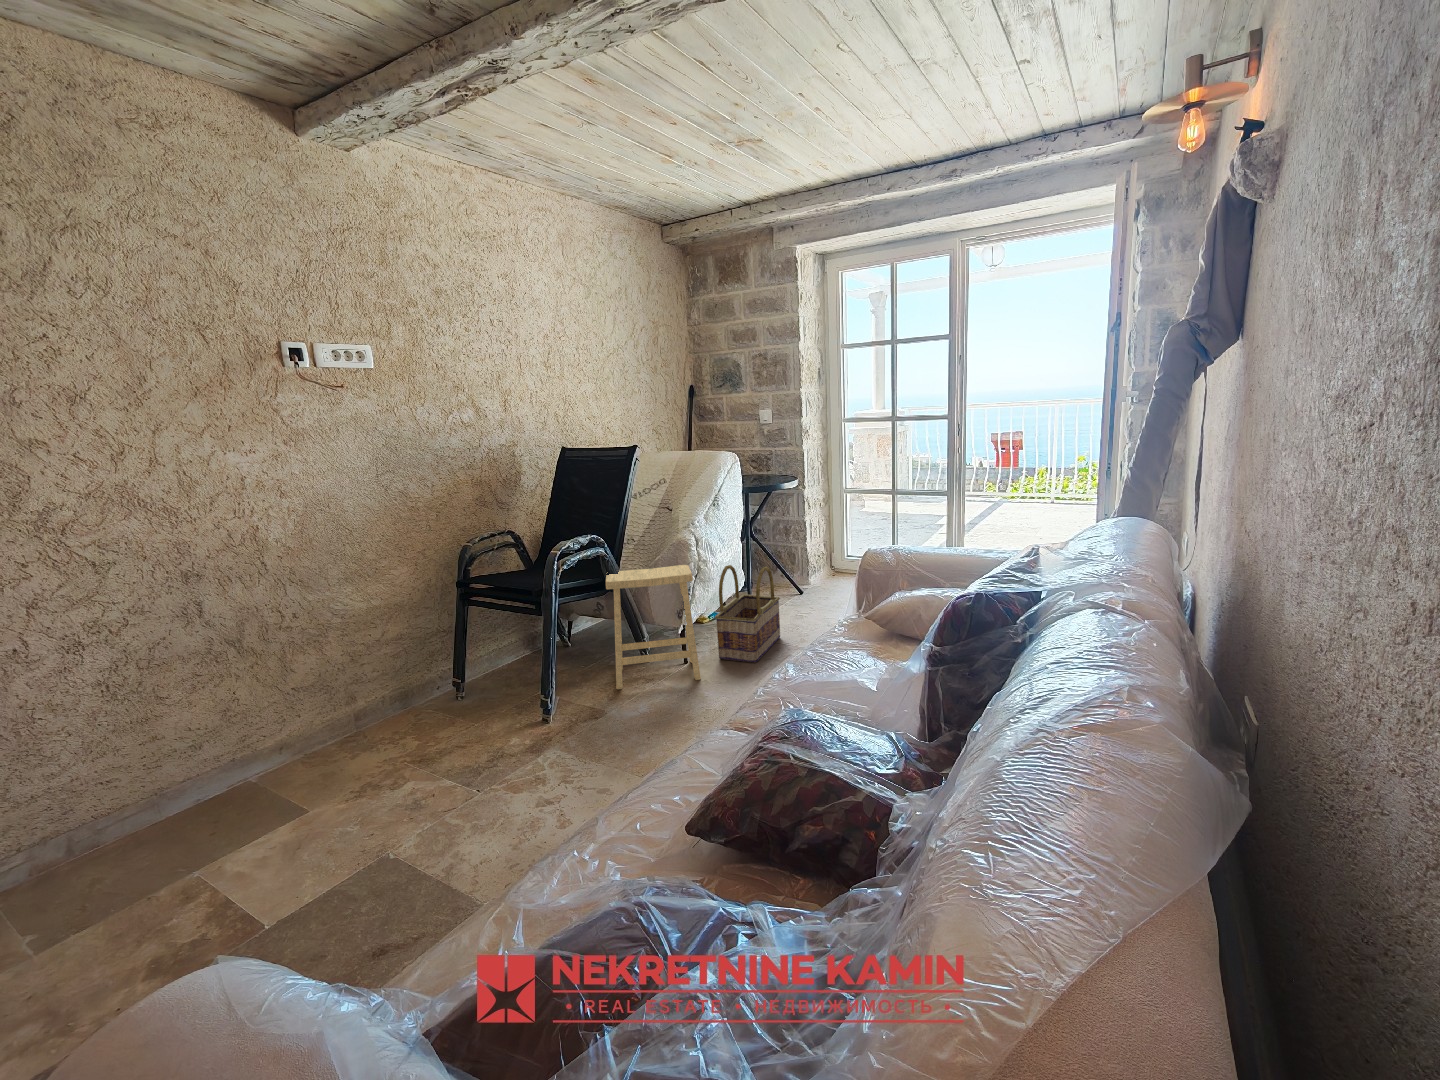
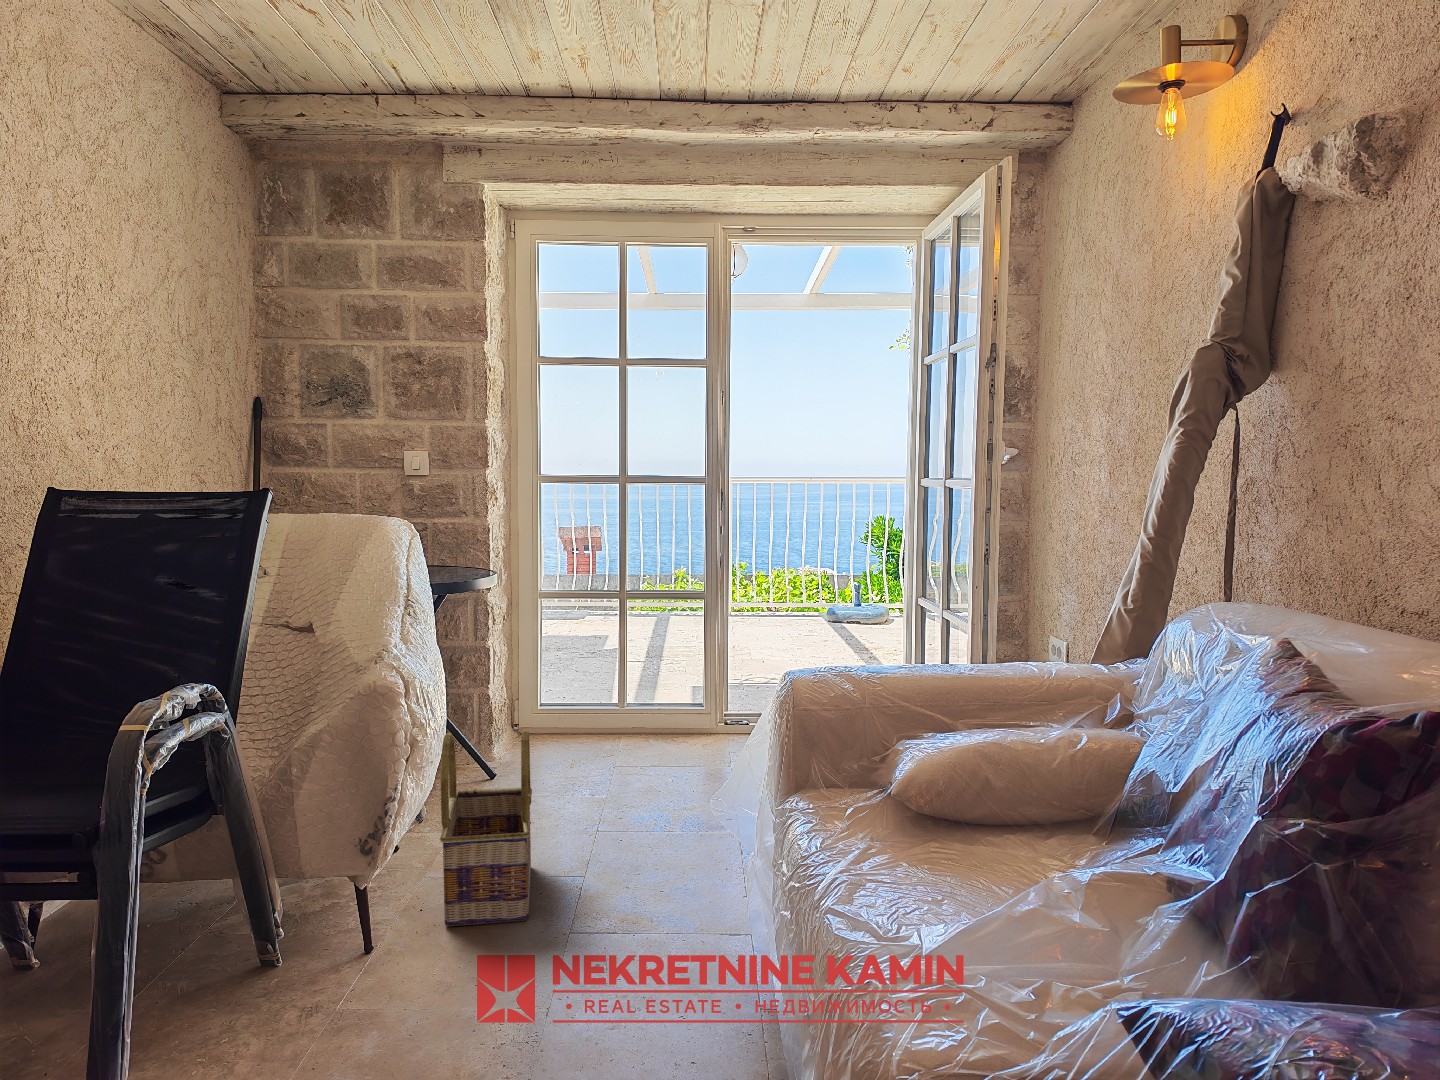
footstool: present [606,565,701,689] -> none [217,737,442,1038]

